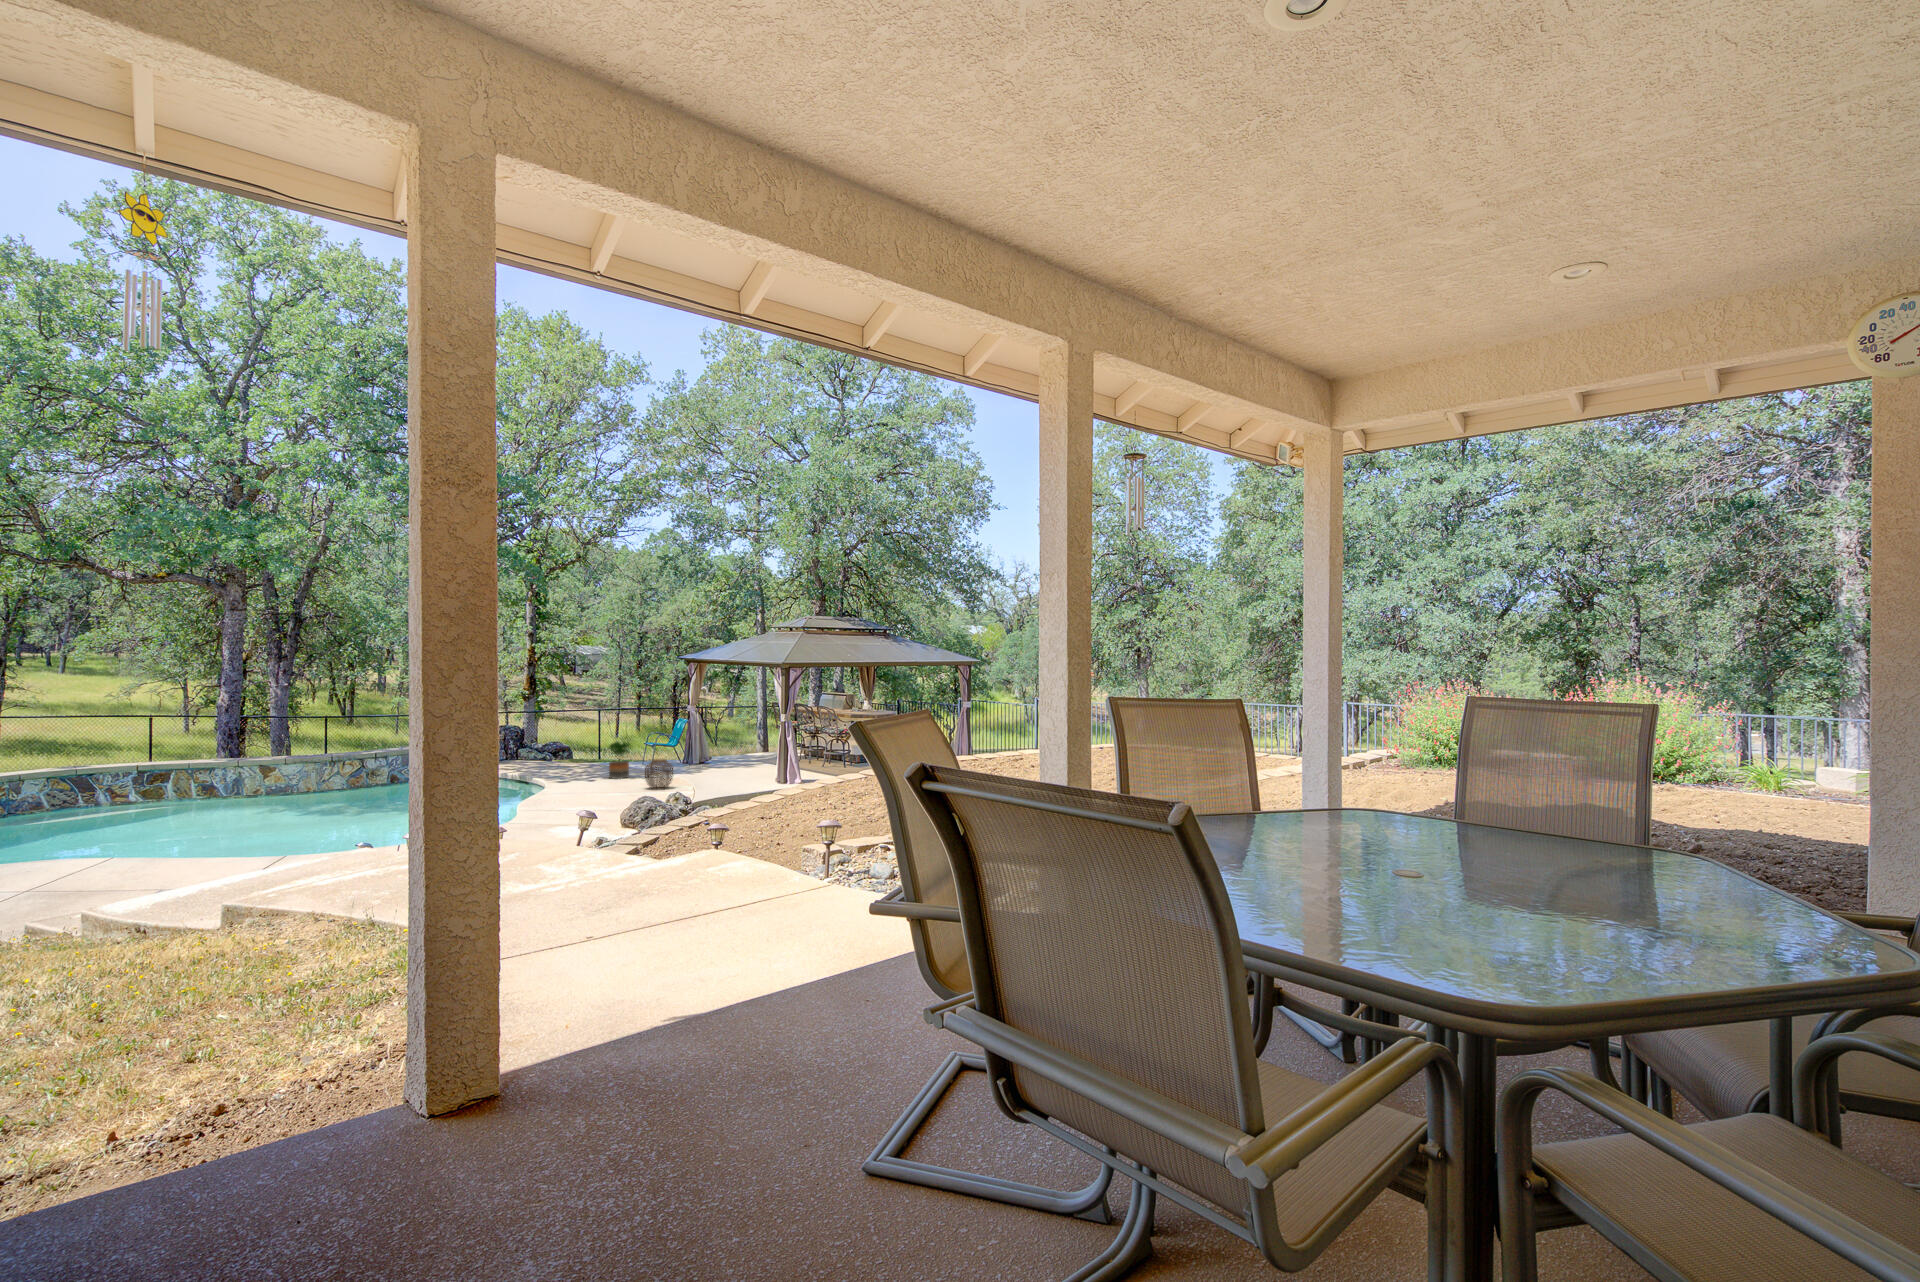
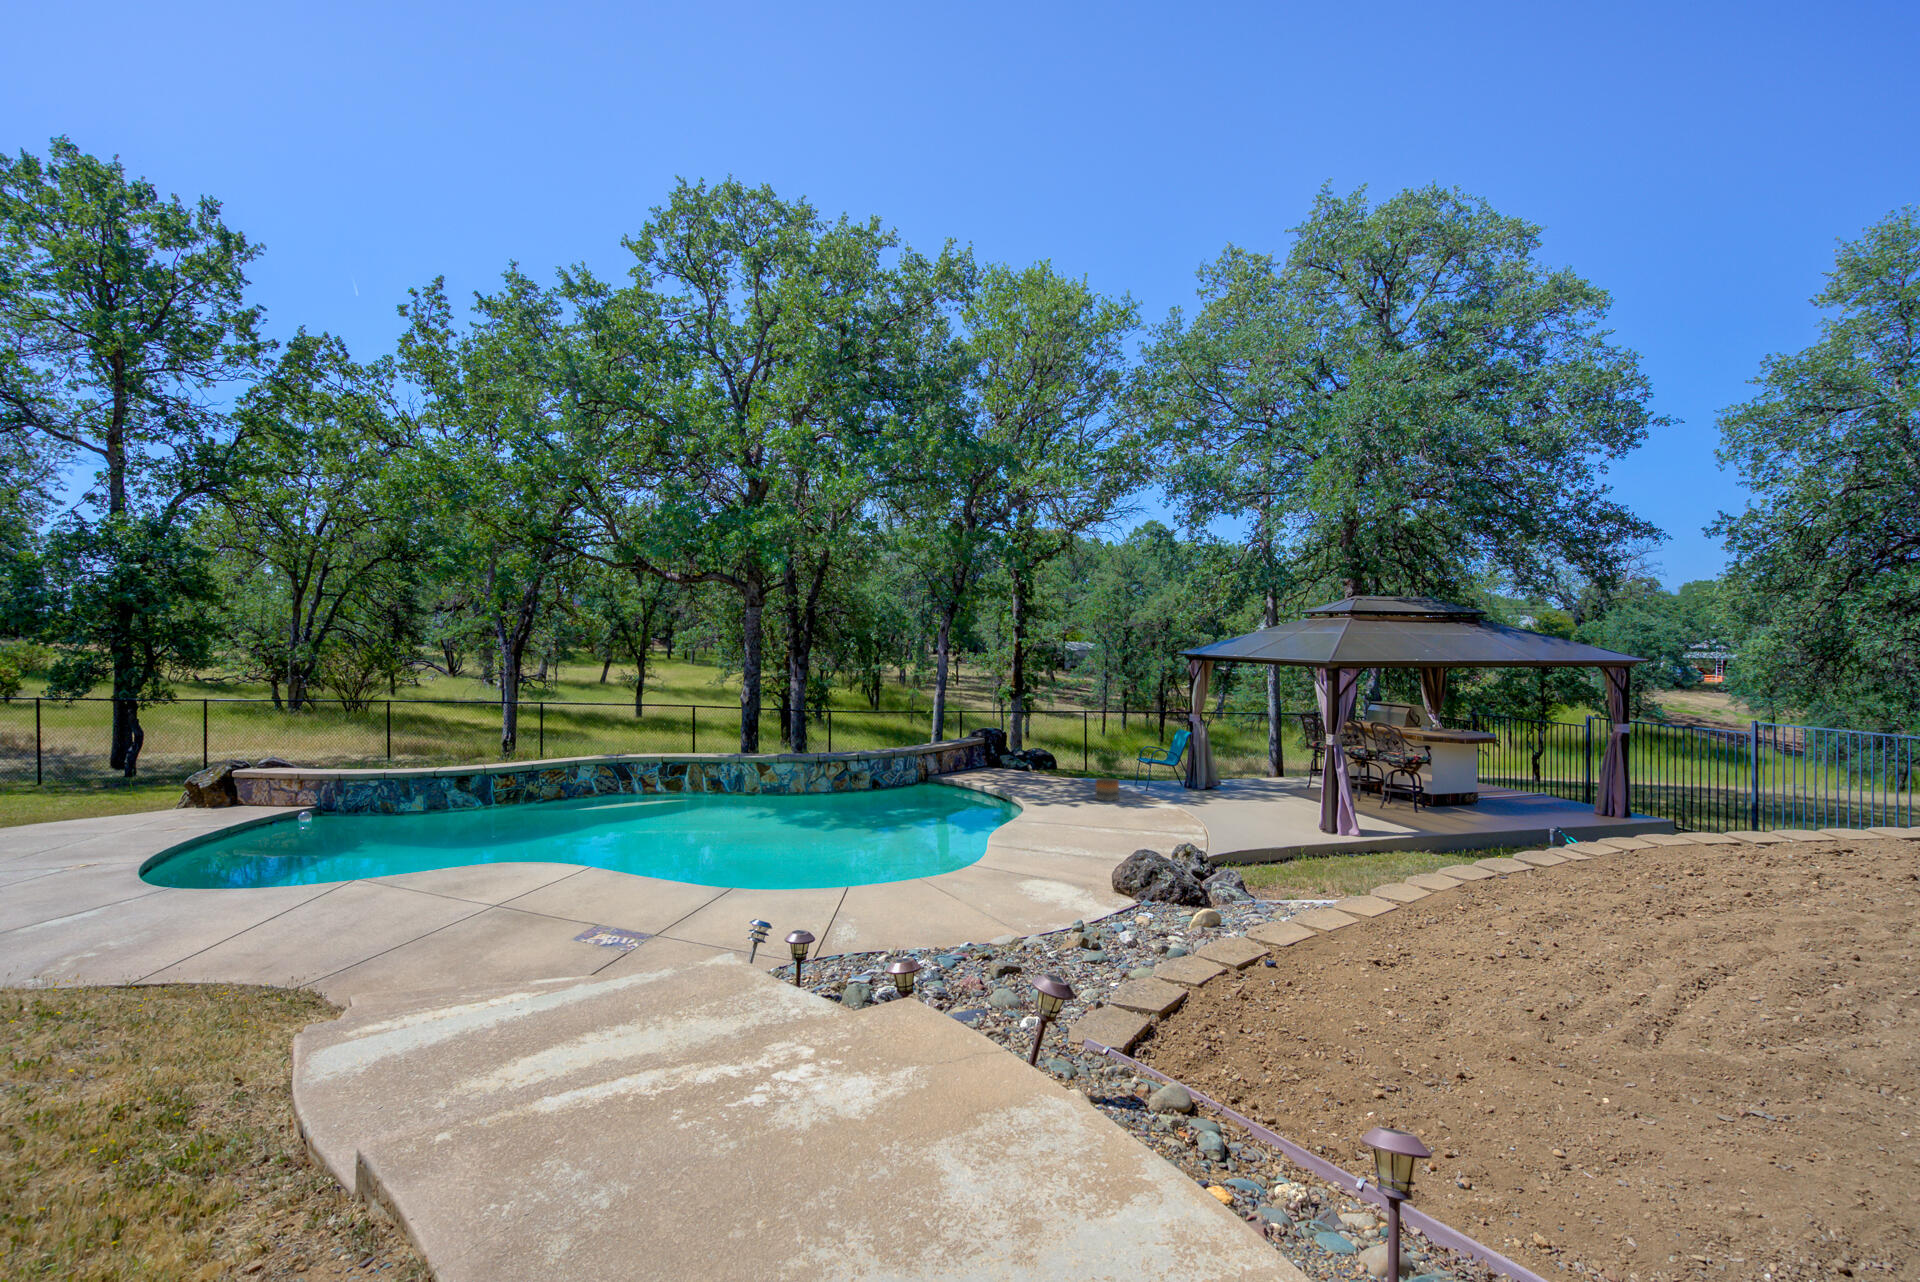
woven basket: present [645,759,673,789] -> none [1139,782,1175,822]

